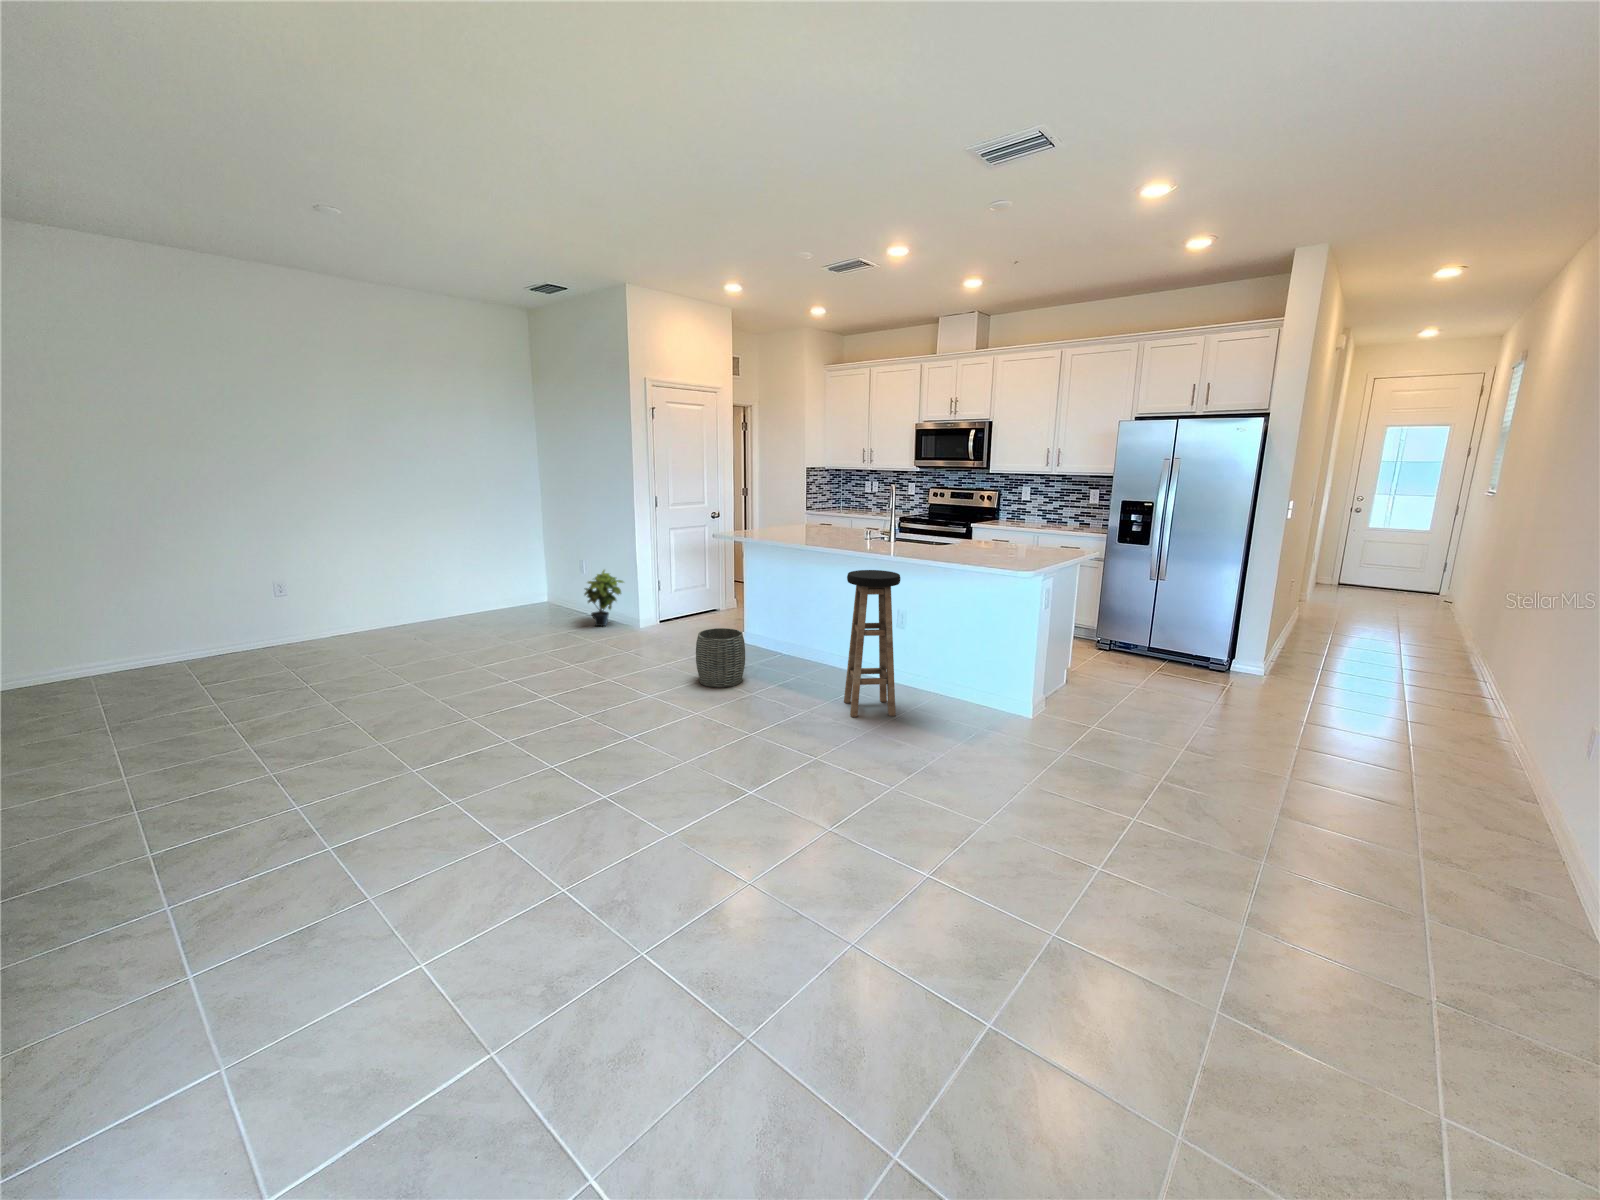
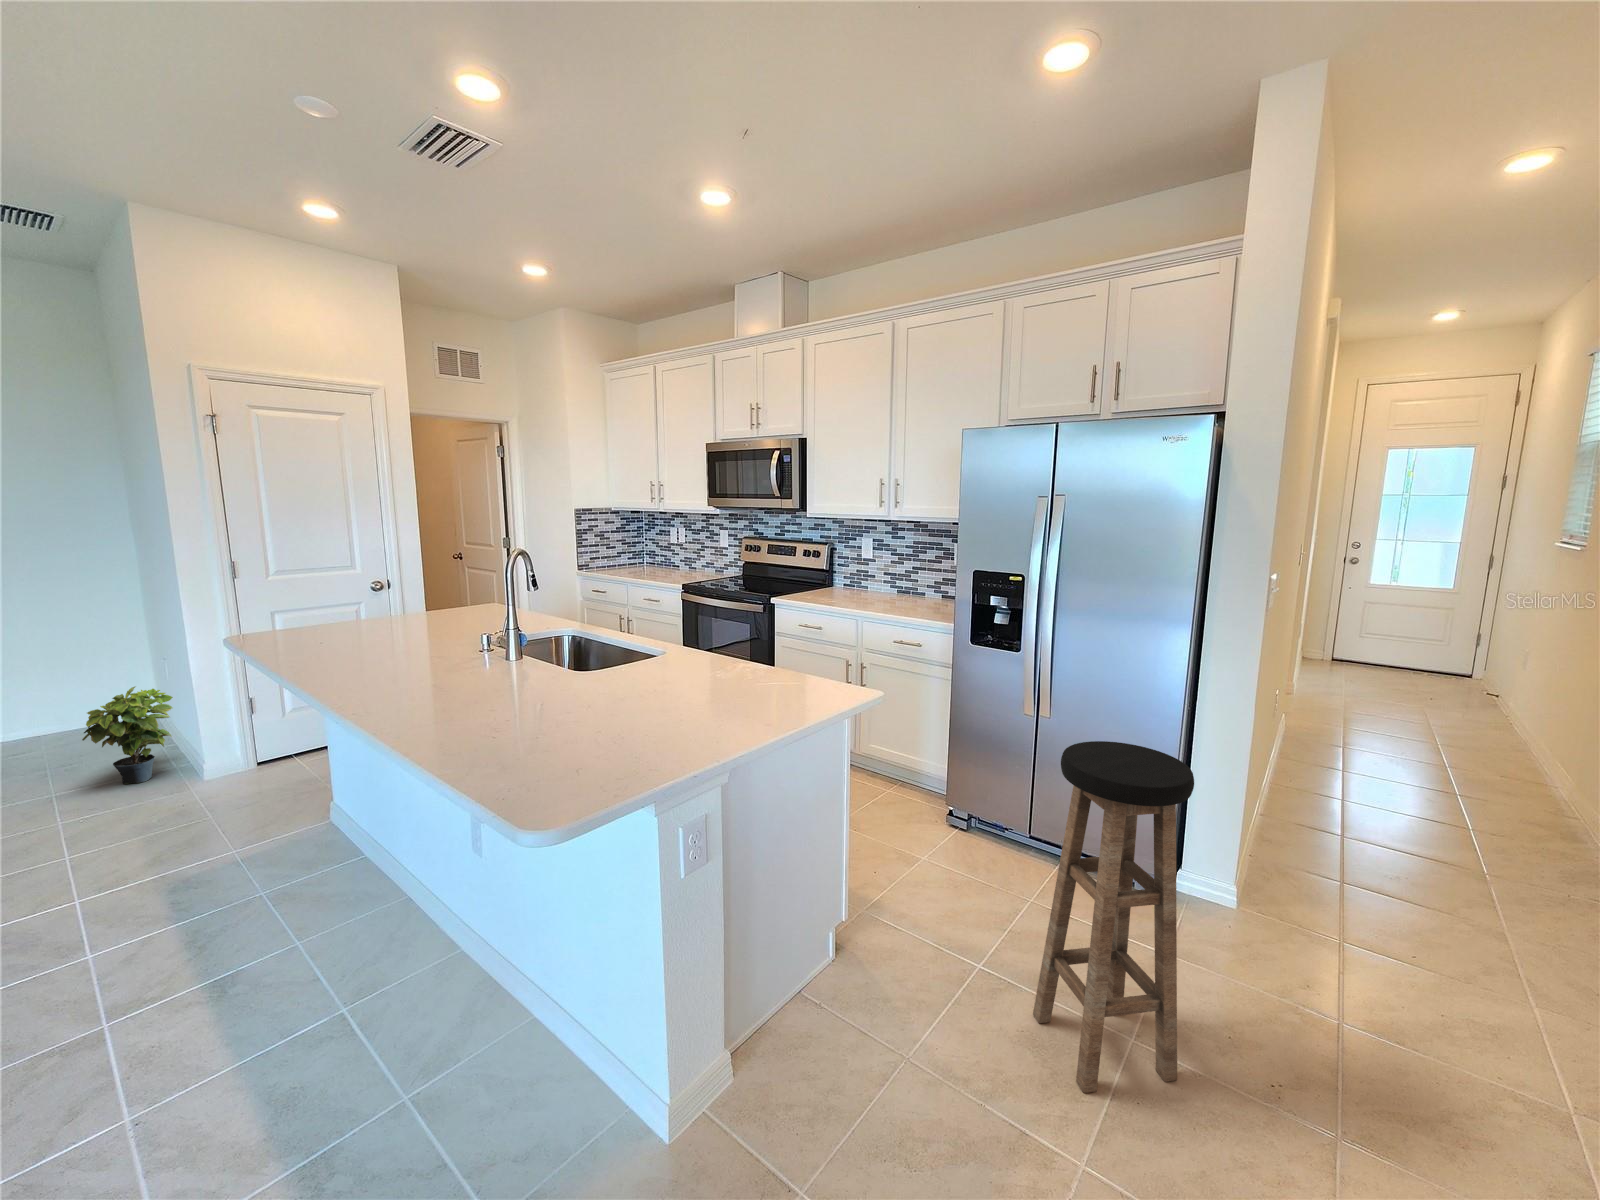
bar stool: present [844,570,900,717] -> present [1033,741,1194,1093]
woven basket: present [696,628,745,688] -> none [30,849,185,1003]

